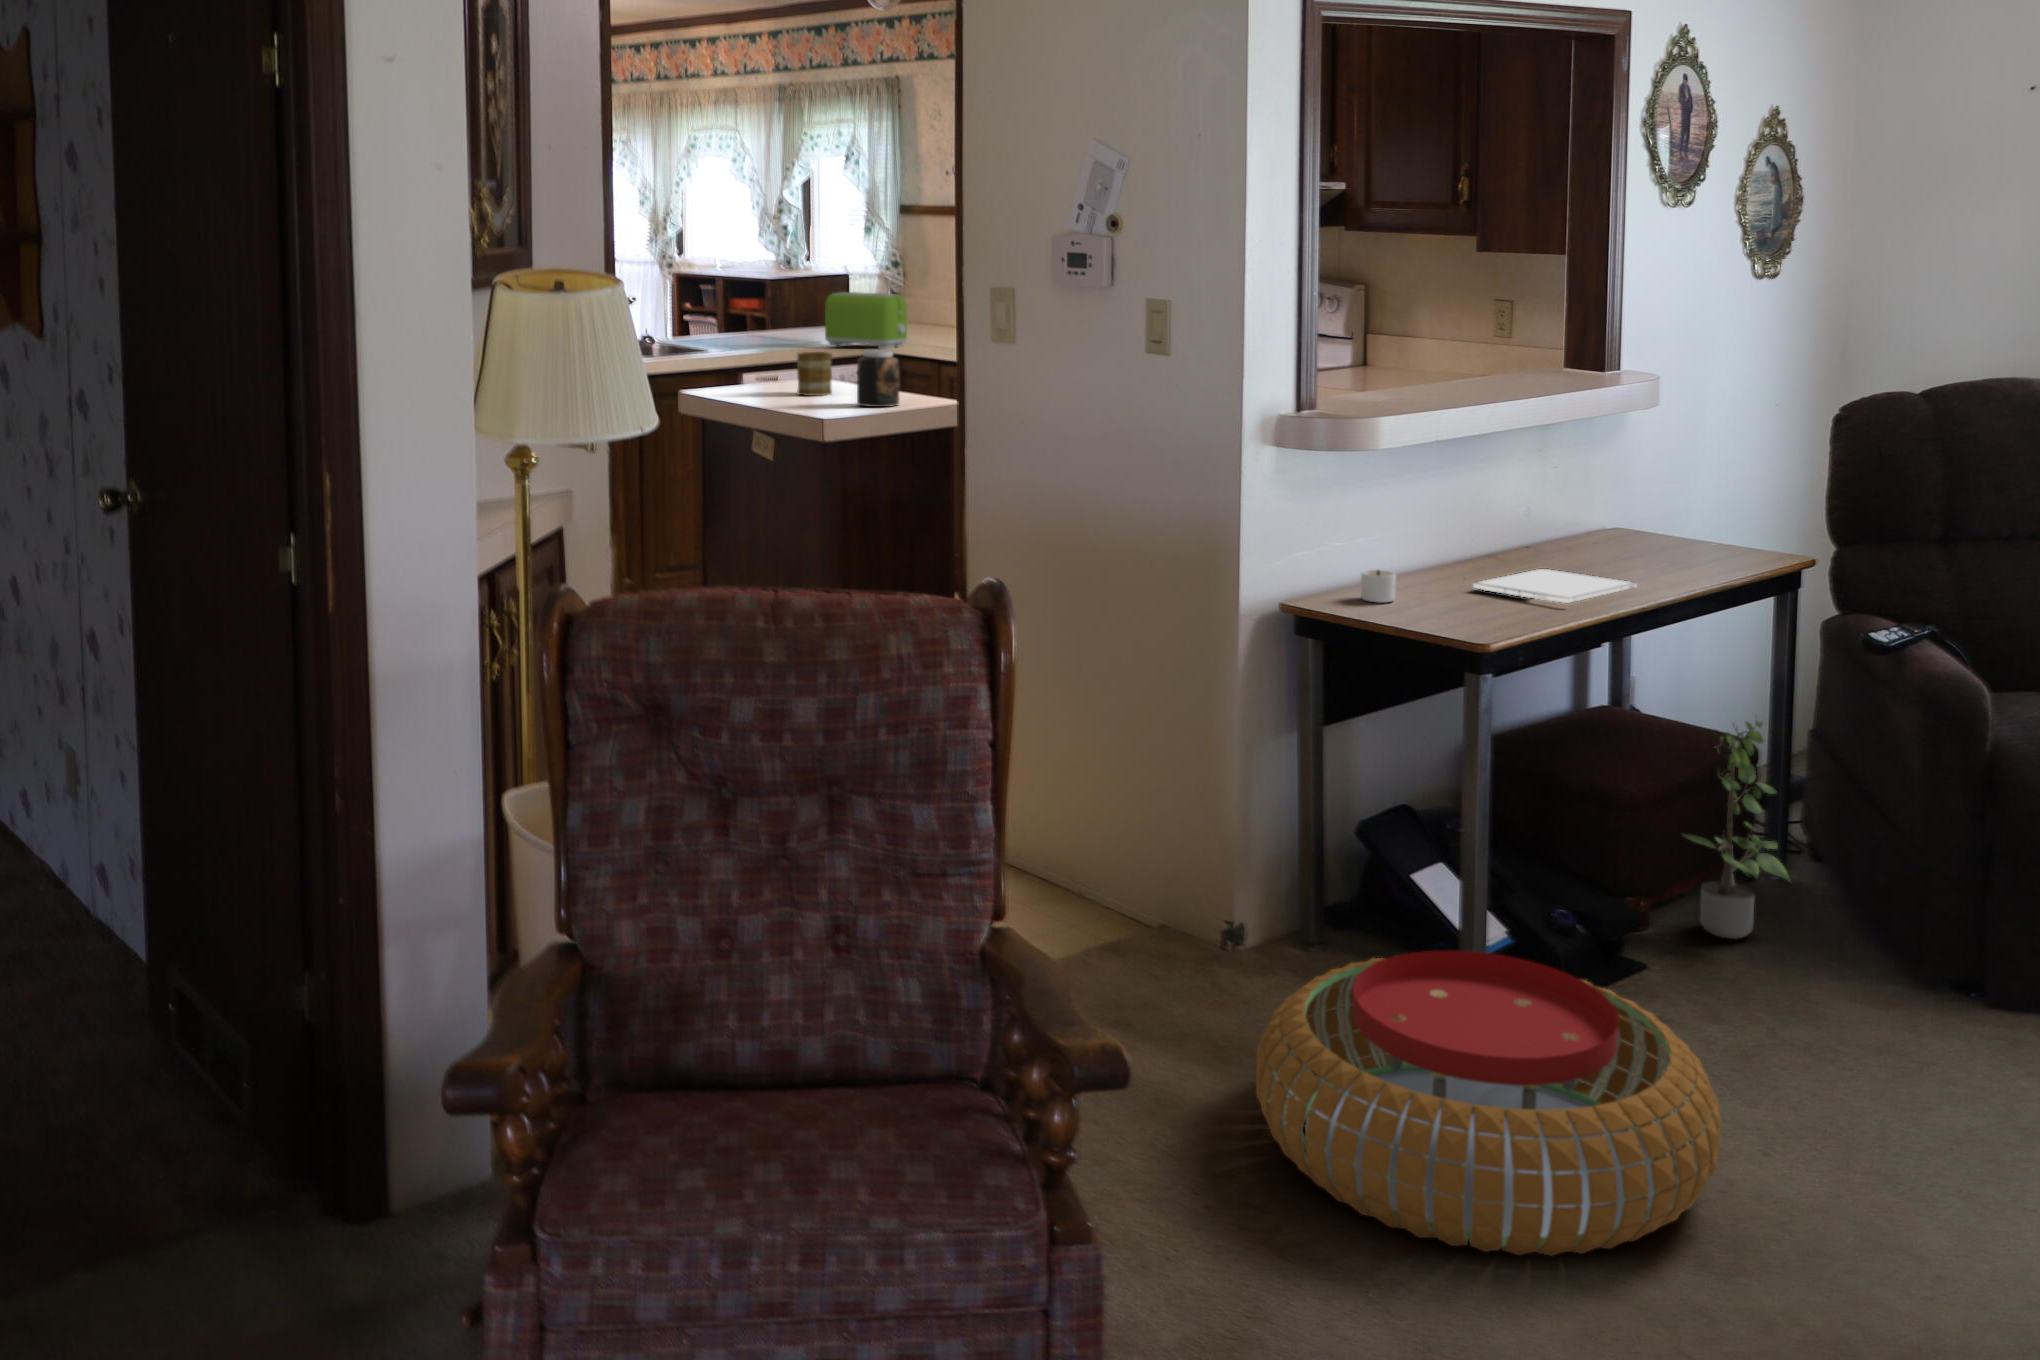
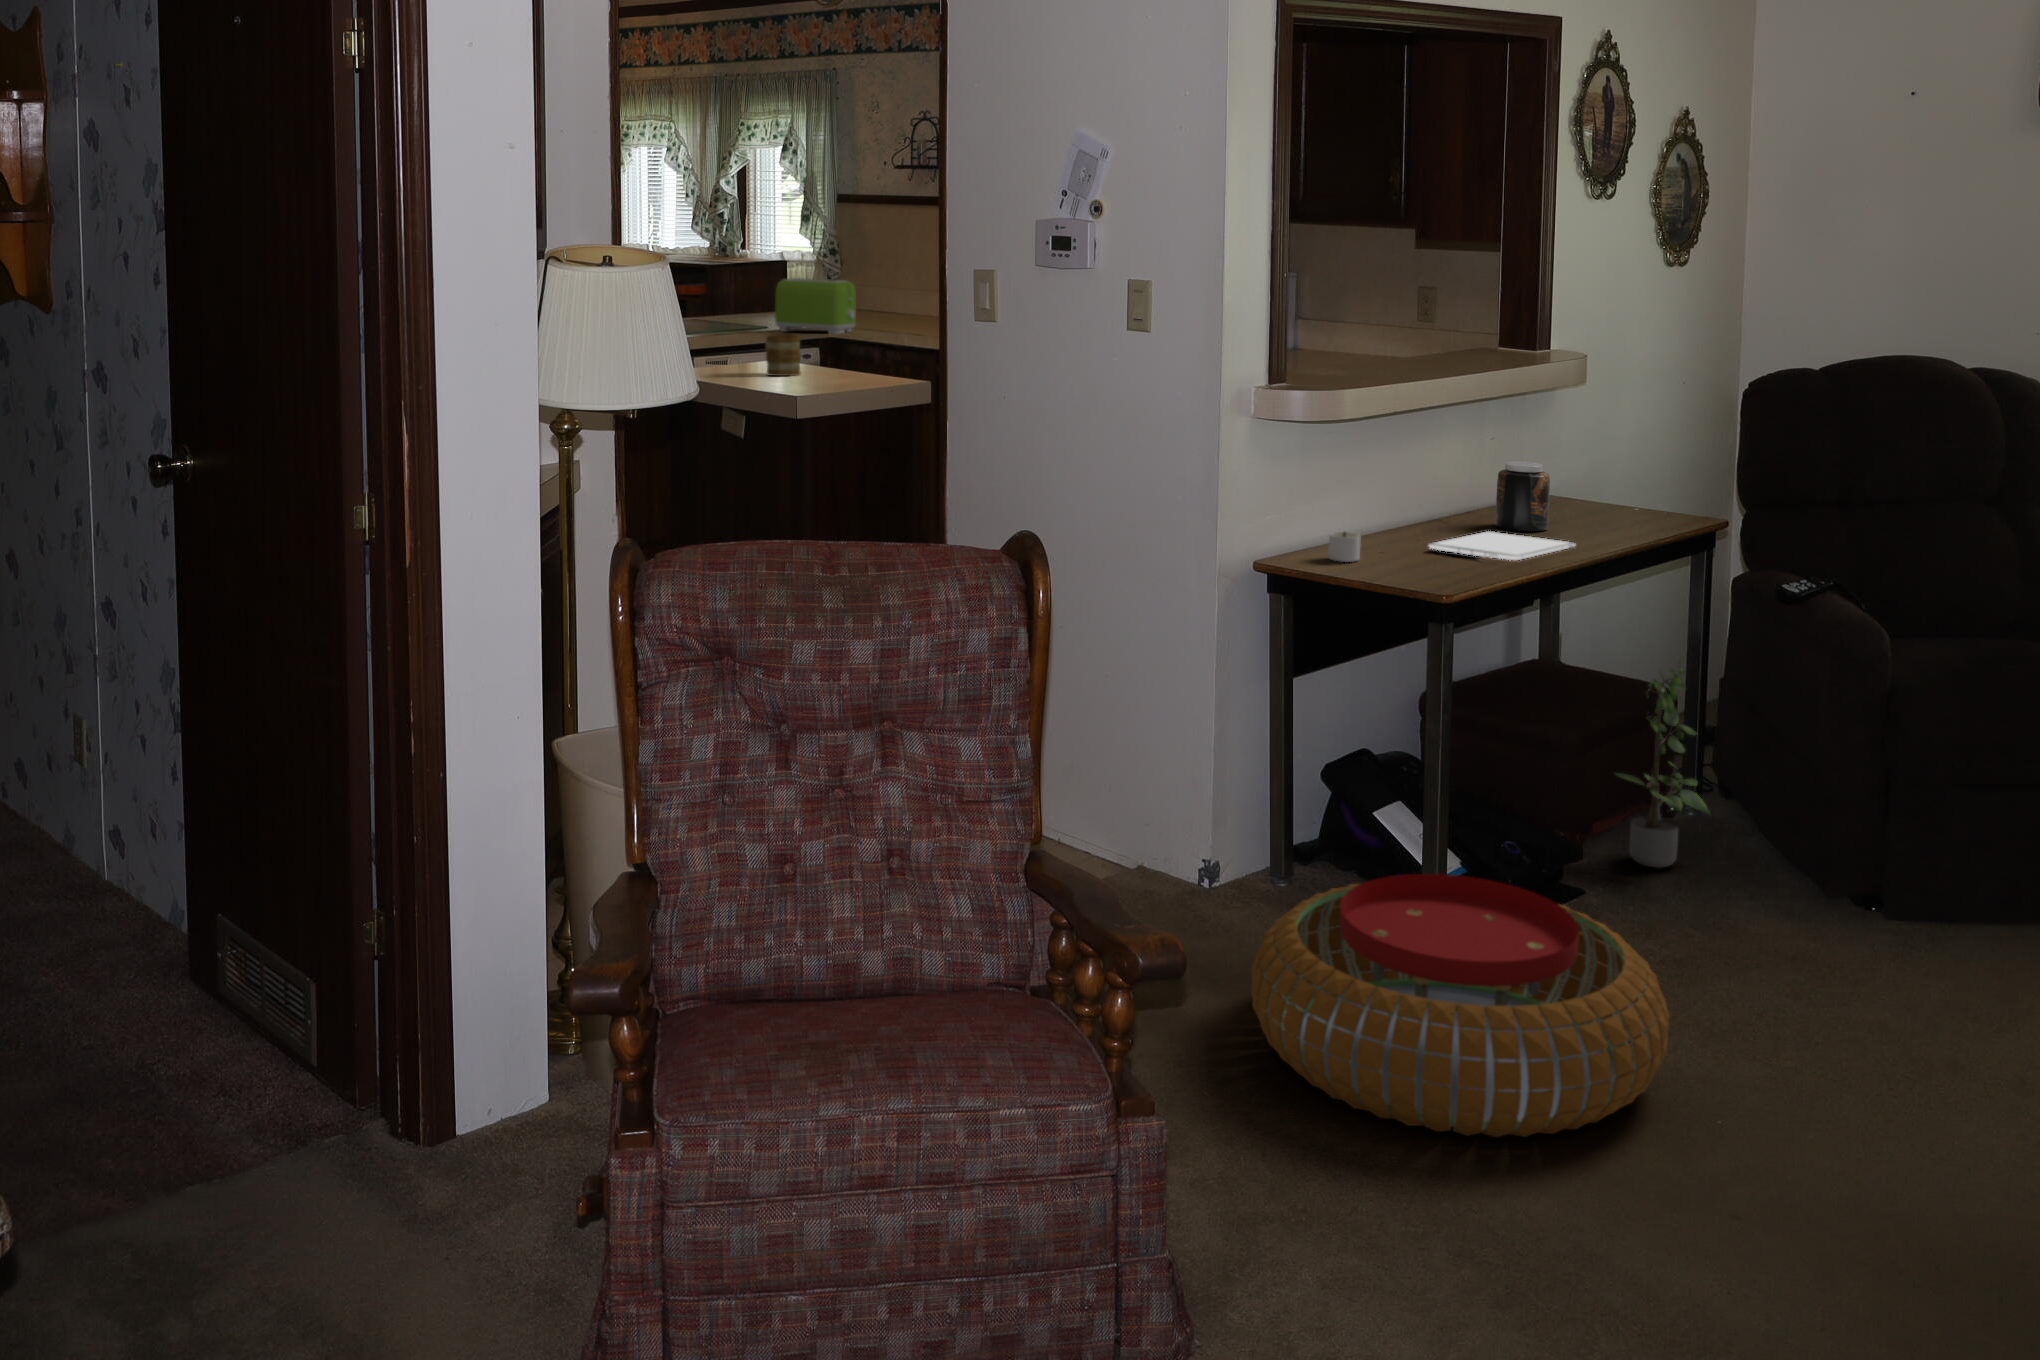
jar: present [857,349,899,407] -> present [1496,461,1550,531]

